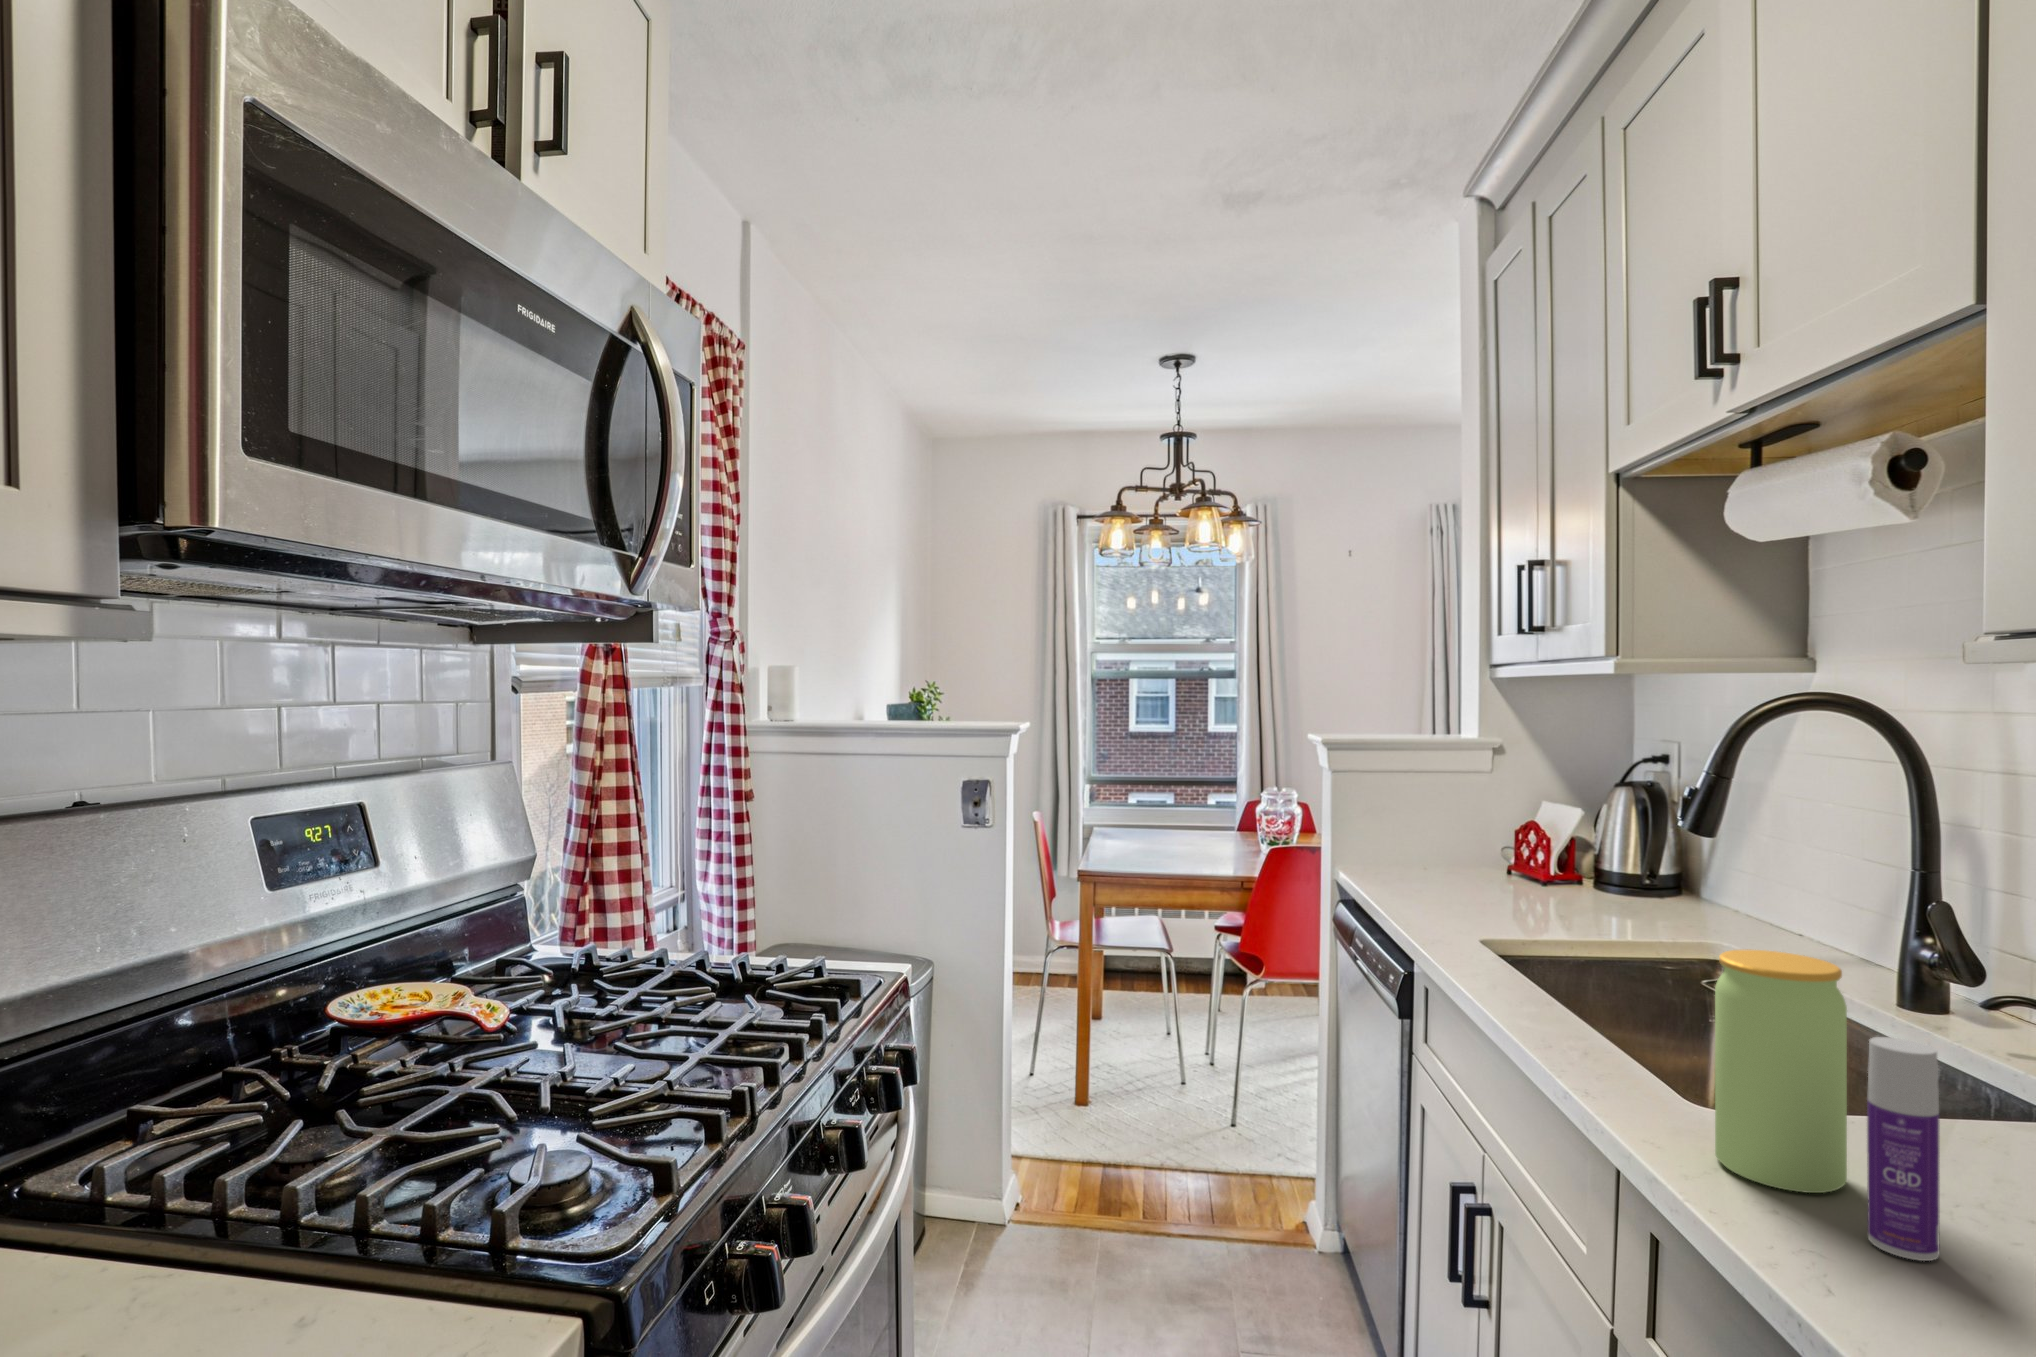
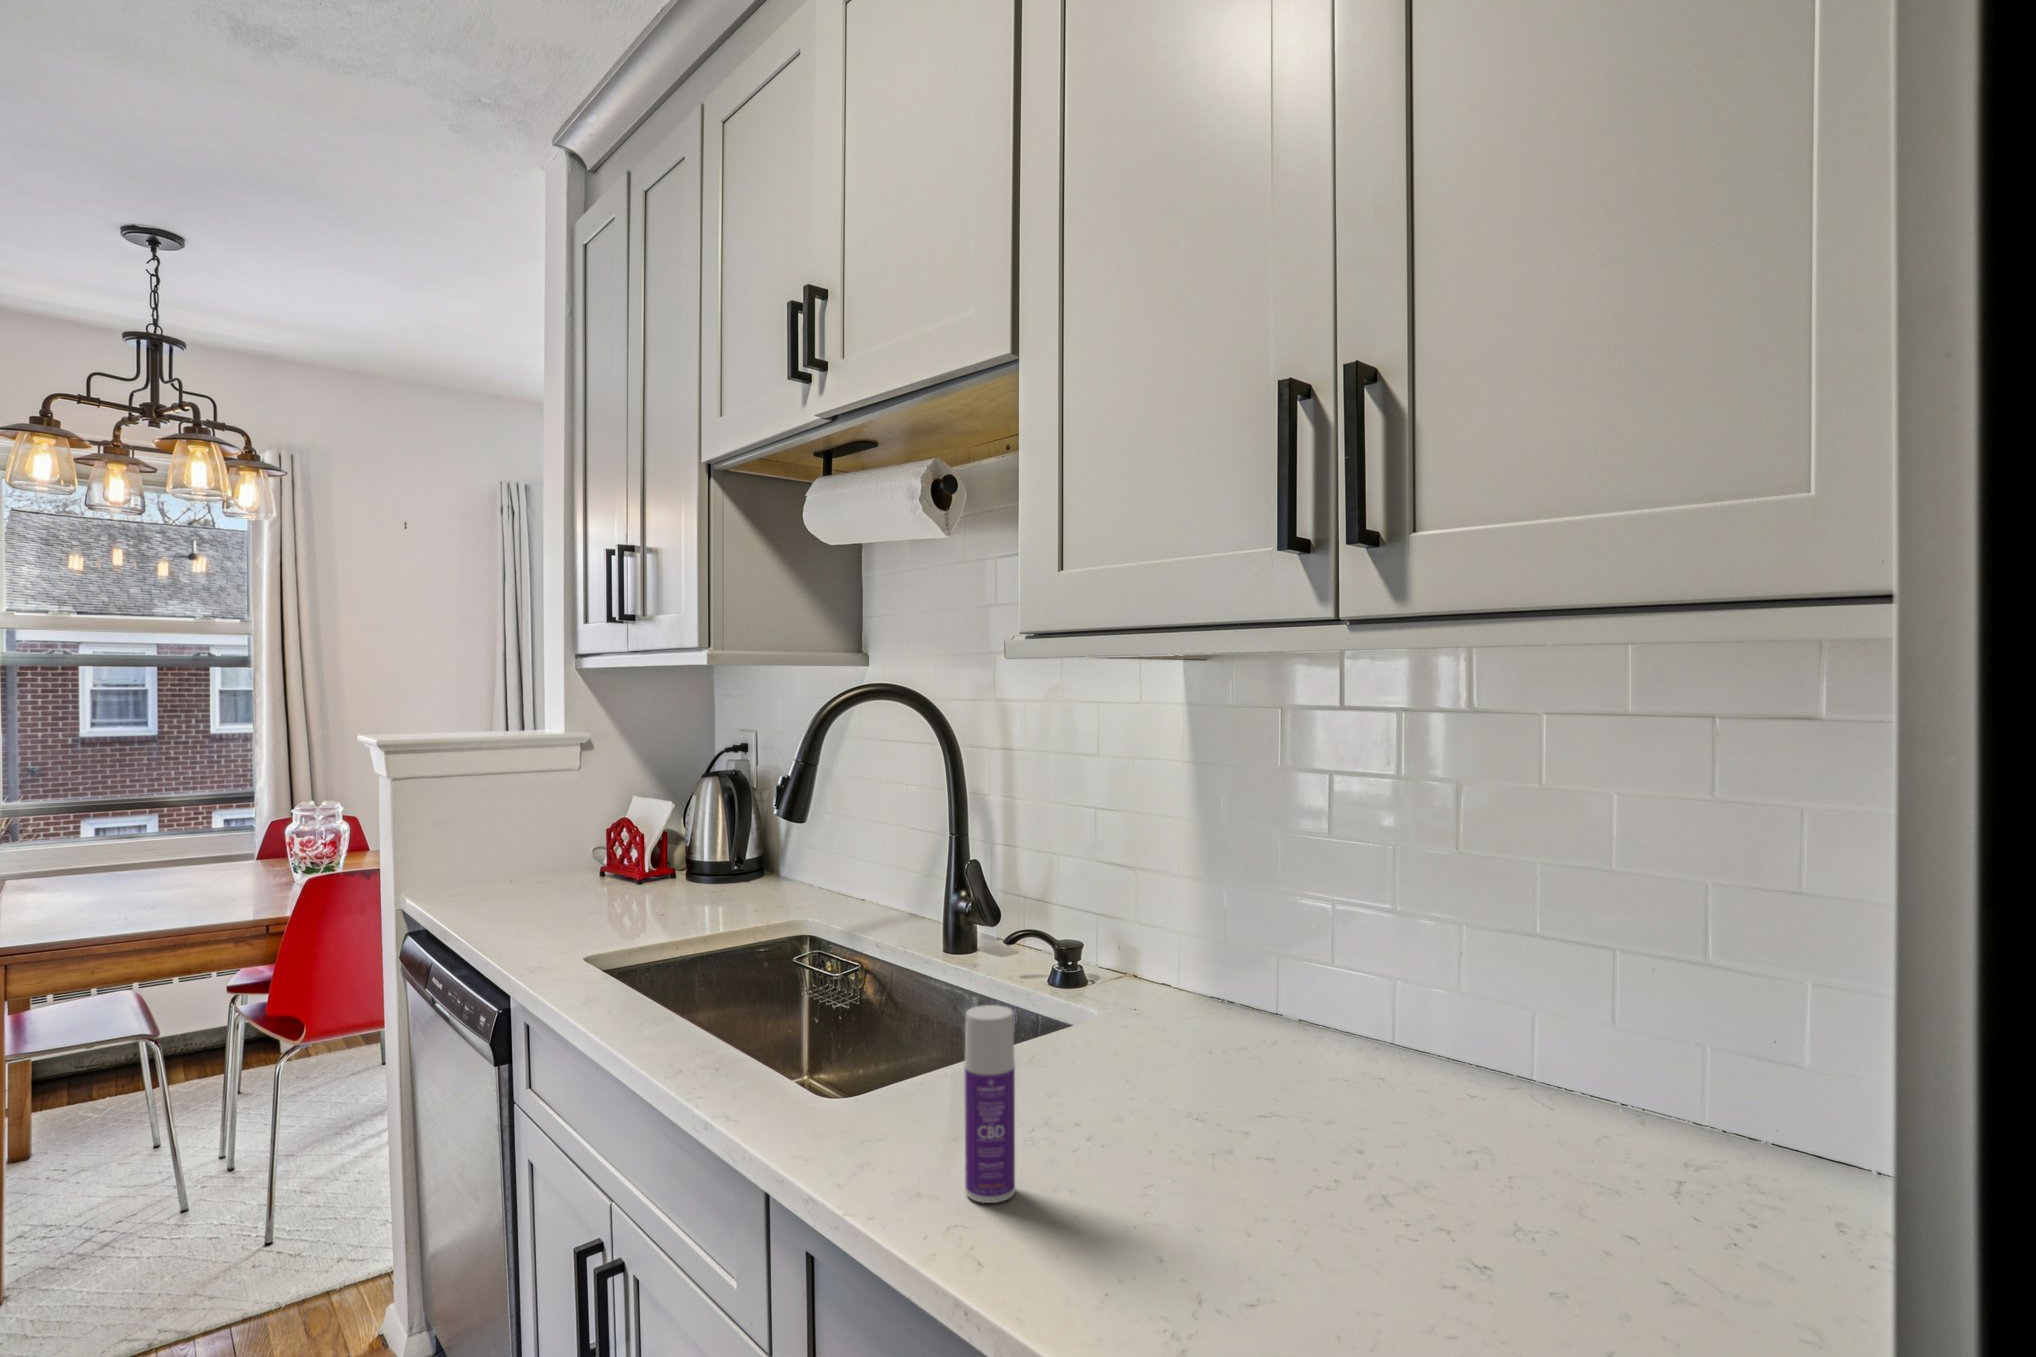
jar: present [1715,949,1847,1193] -> none [836,939,941,1168]

